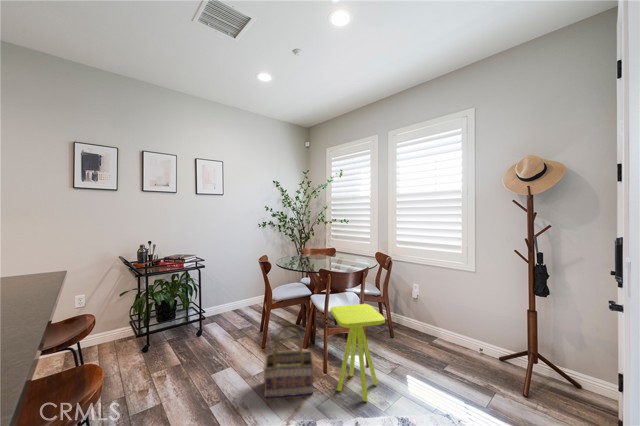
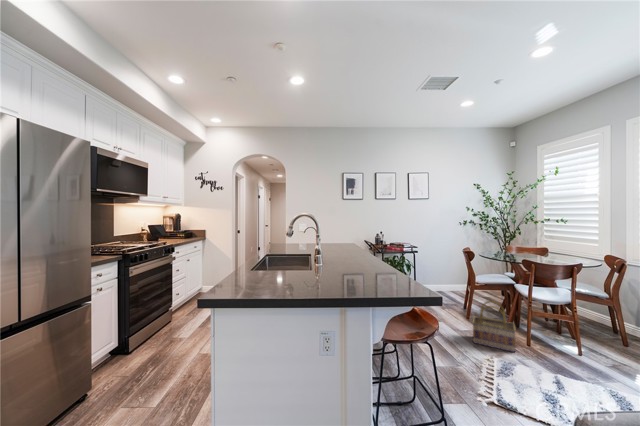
side table: present [331,304,385,401] -> none [533,292,593,370]

